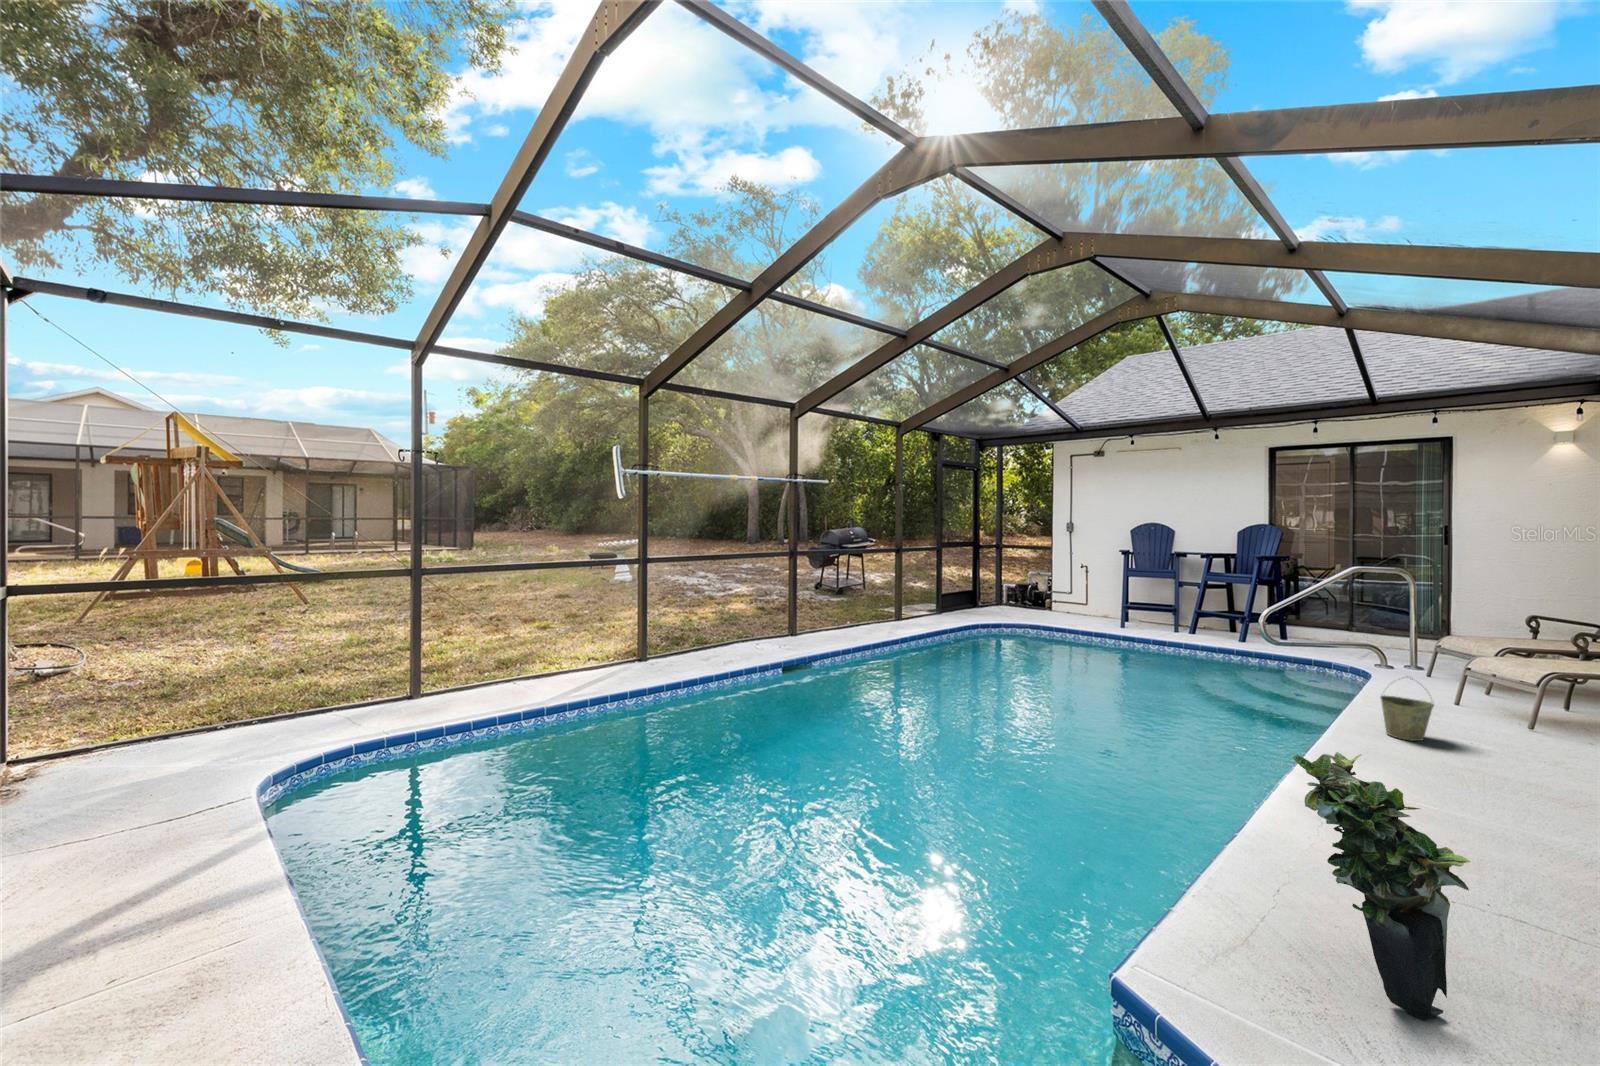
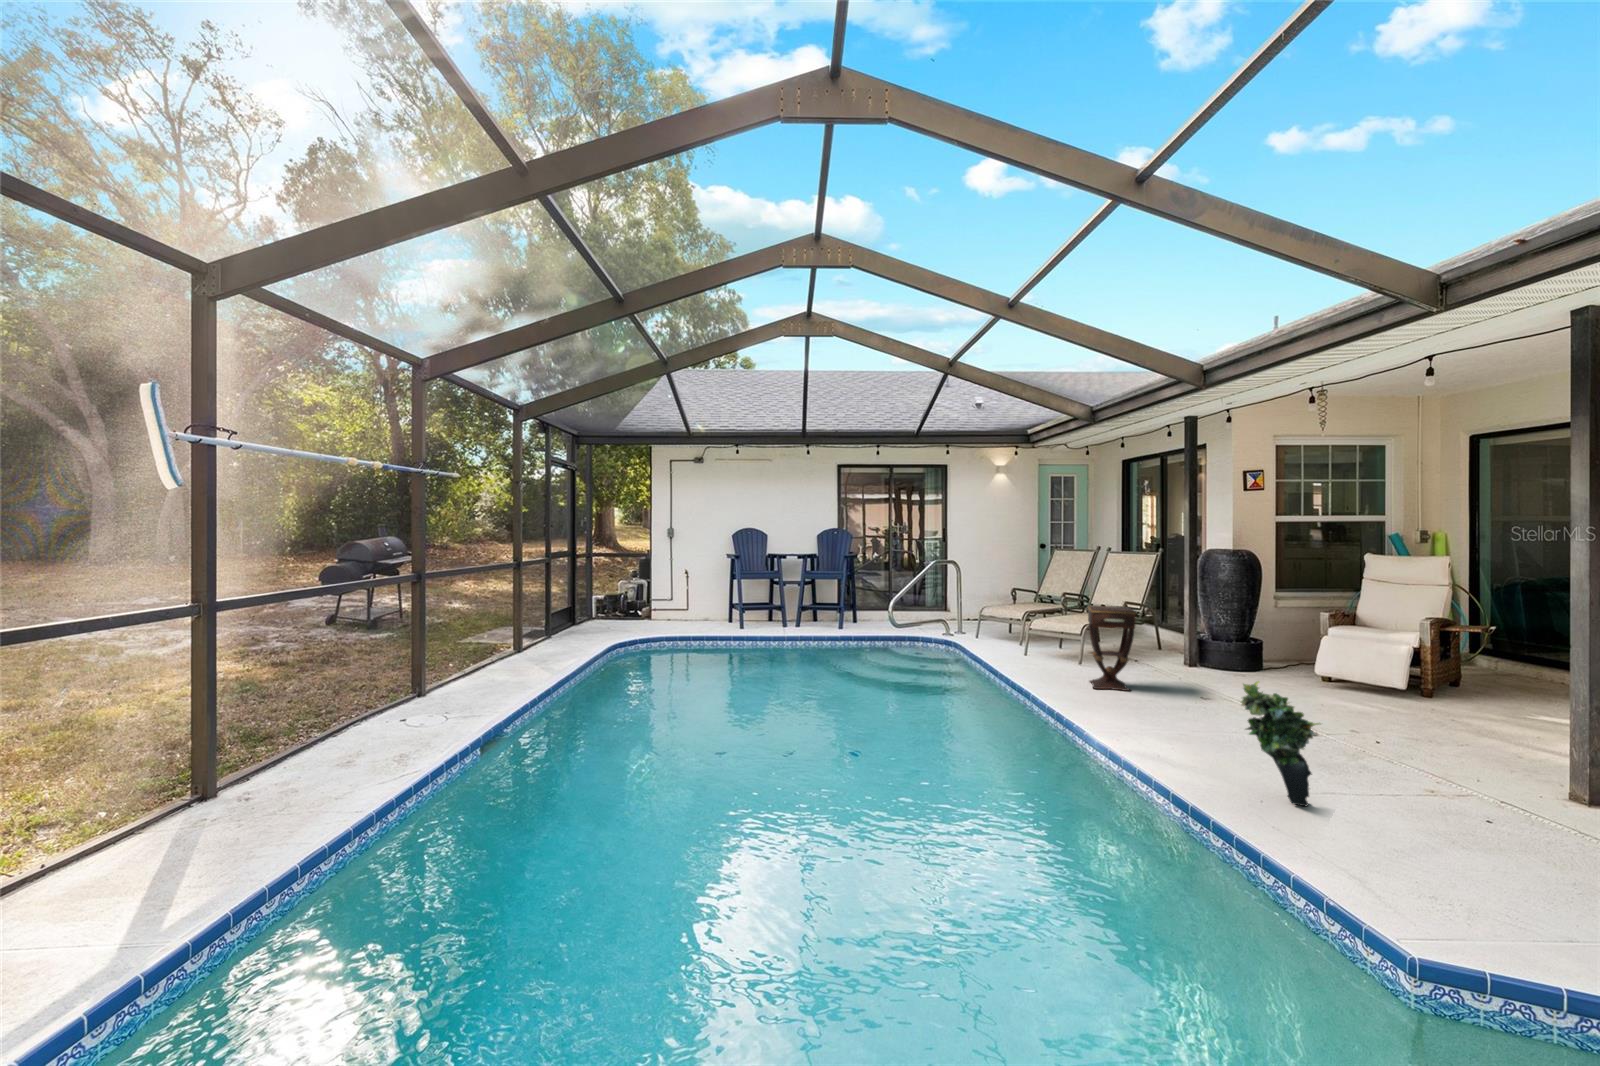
side table: none [1459,633,1578,783] -> present [1088,606,1136,691]
bucket: present [1380,677,1434,741] -> none [1035,639,1063,681]

